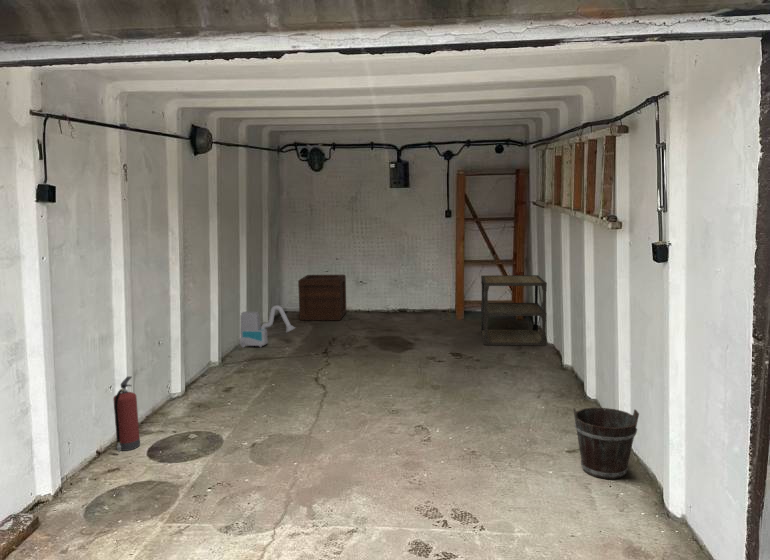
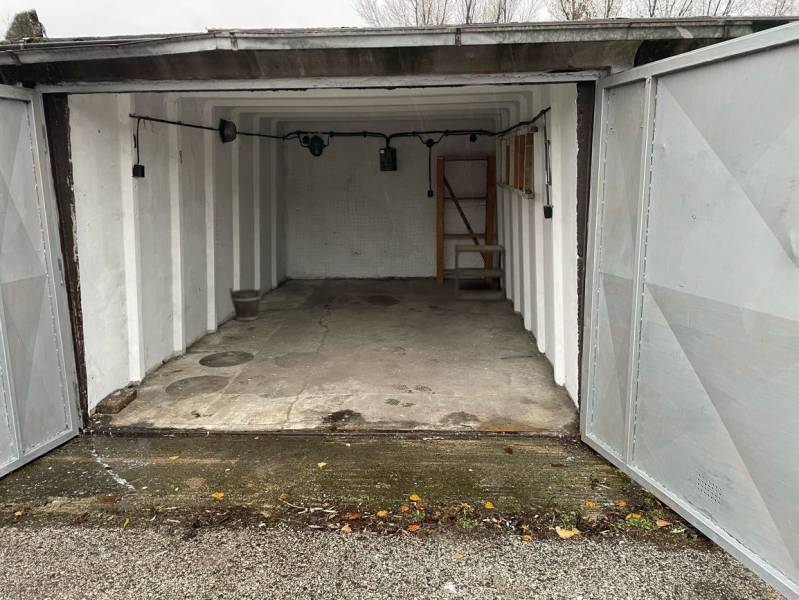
wooden crate: present [298,274,346,321] -> none [302,246,343,284]
vacuum cleaner: present [240,305,295,347] -> none [256,268,302,302]
fire extinguisher: present [114,376,140,452] -> none [174,309,193,361]
bucket: present [573,408,639,479] -> present [230,289,261,321]

